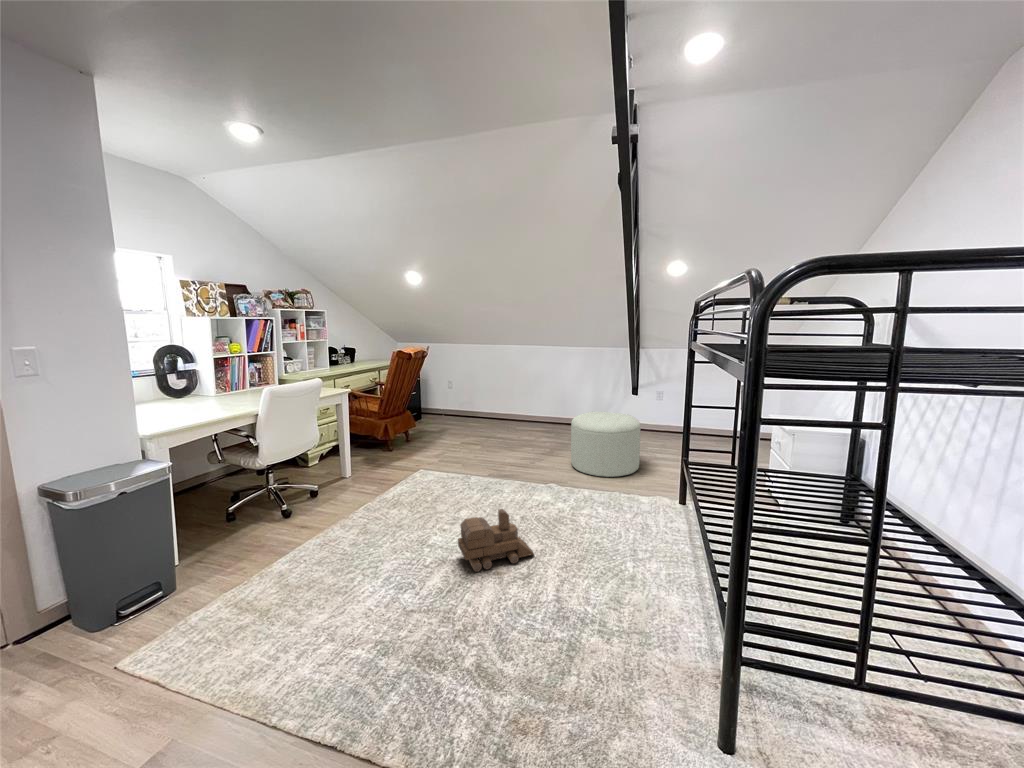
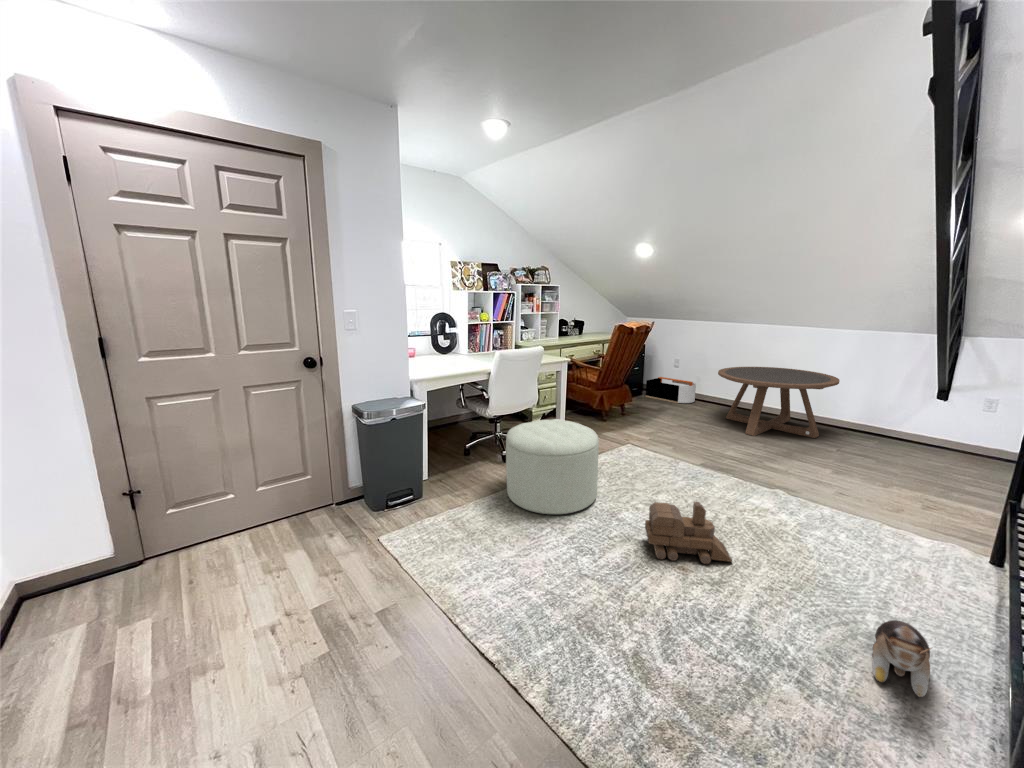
coffee table: none [490,382,578,443] -> present [718,367,840,438]
storage bin: none [425,399,471,423] -> present [646,377,696,403]
ottoman: present [571,412,640,477] -> present [506,419,599,515]
plush toy: none [636,559,670,609] -> present [872,620,931,697]

